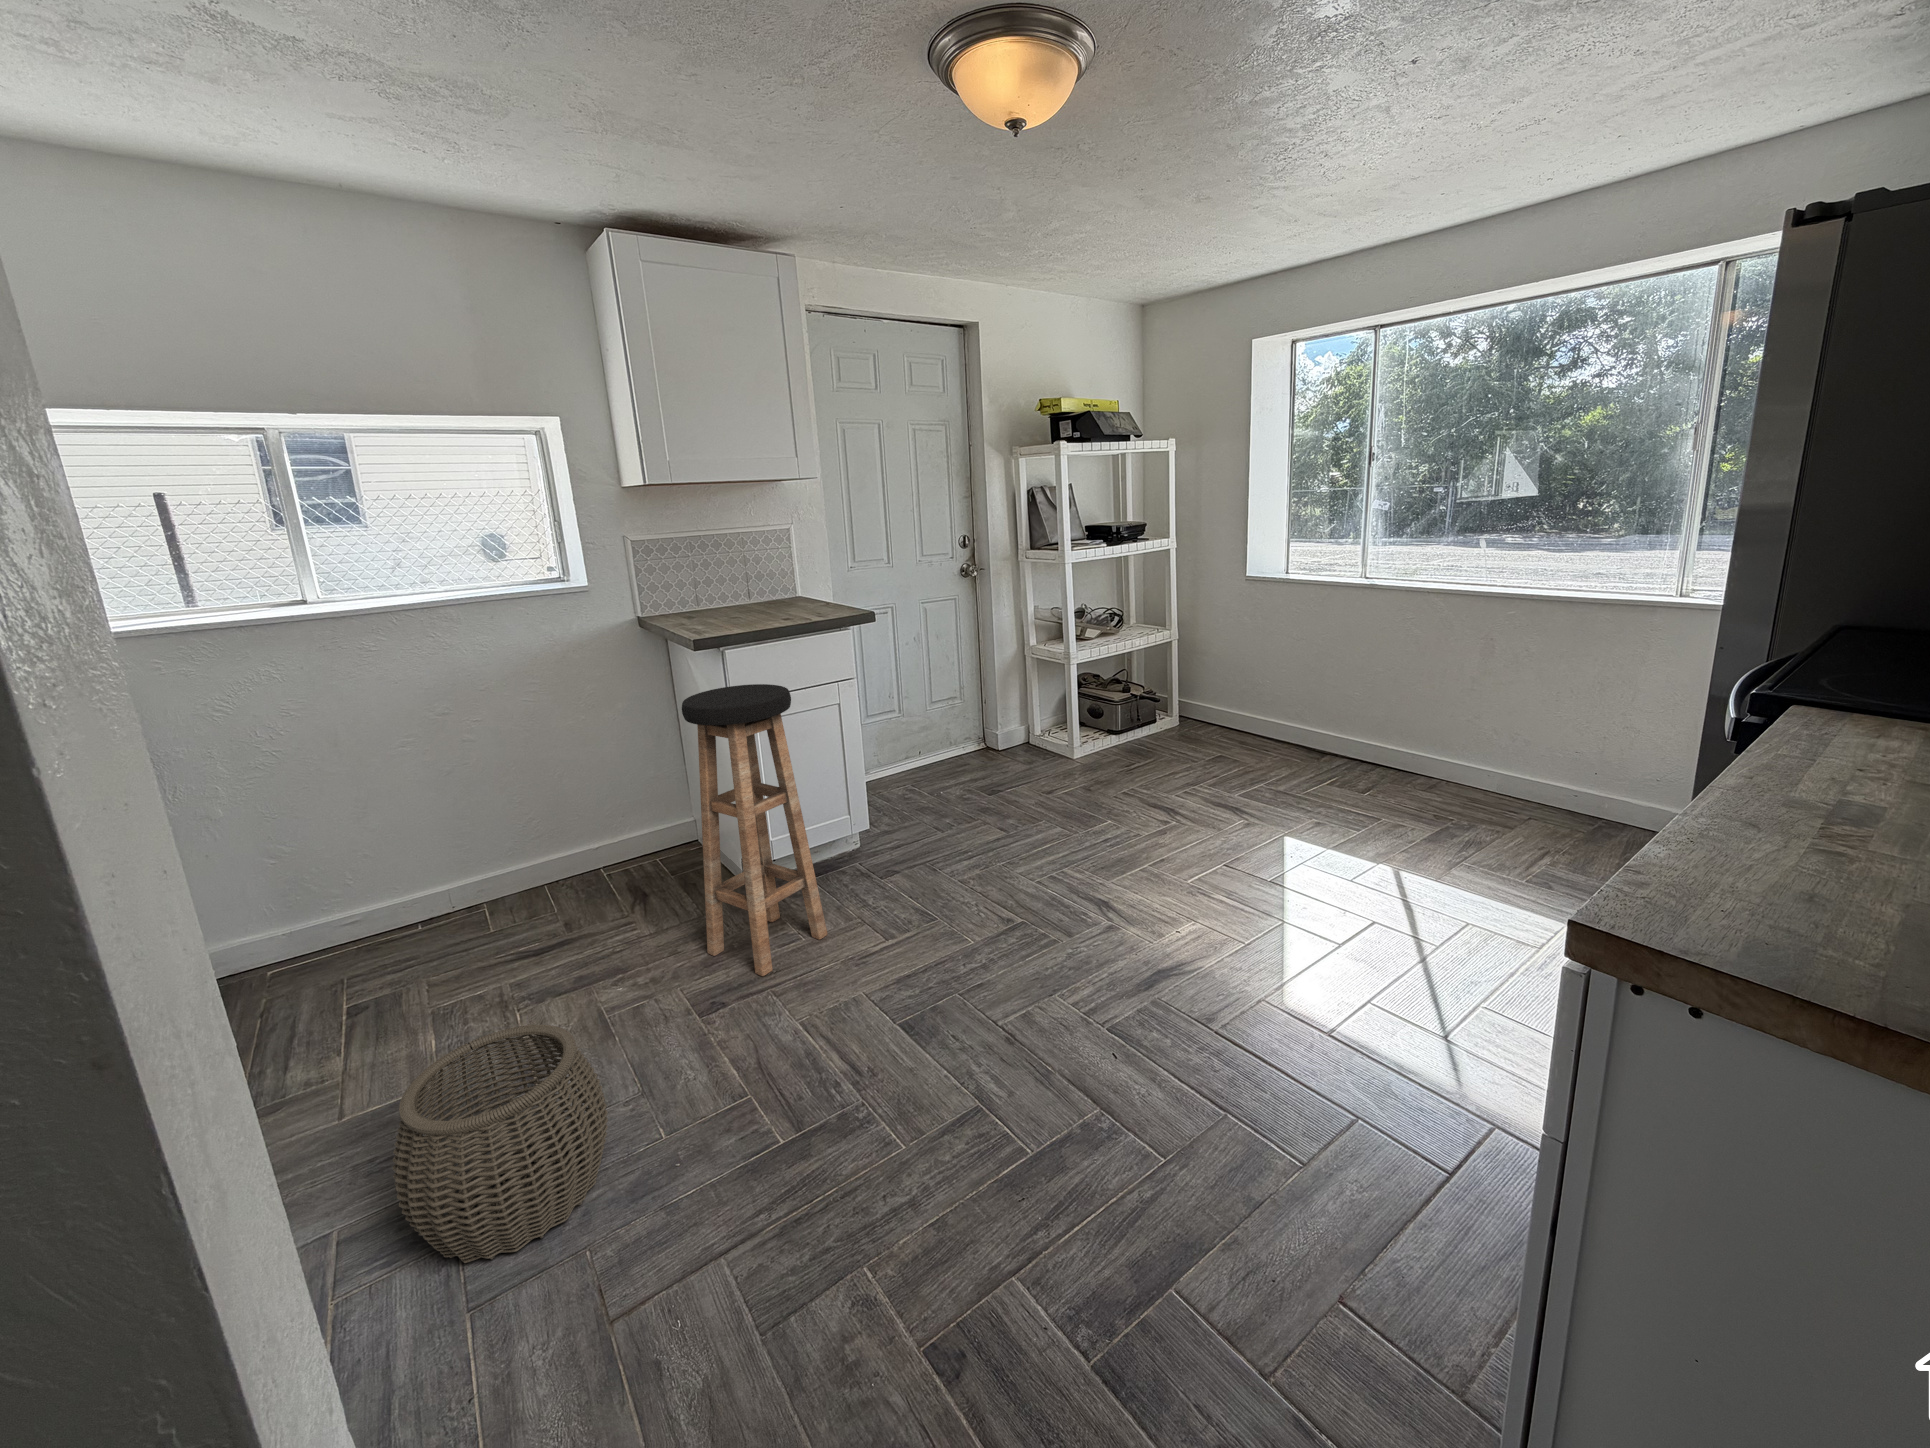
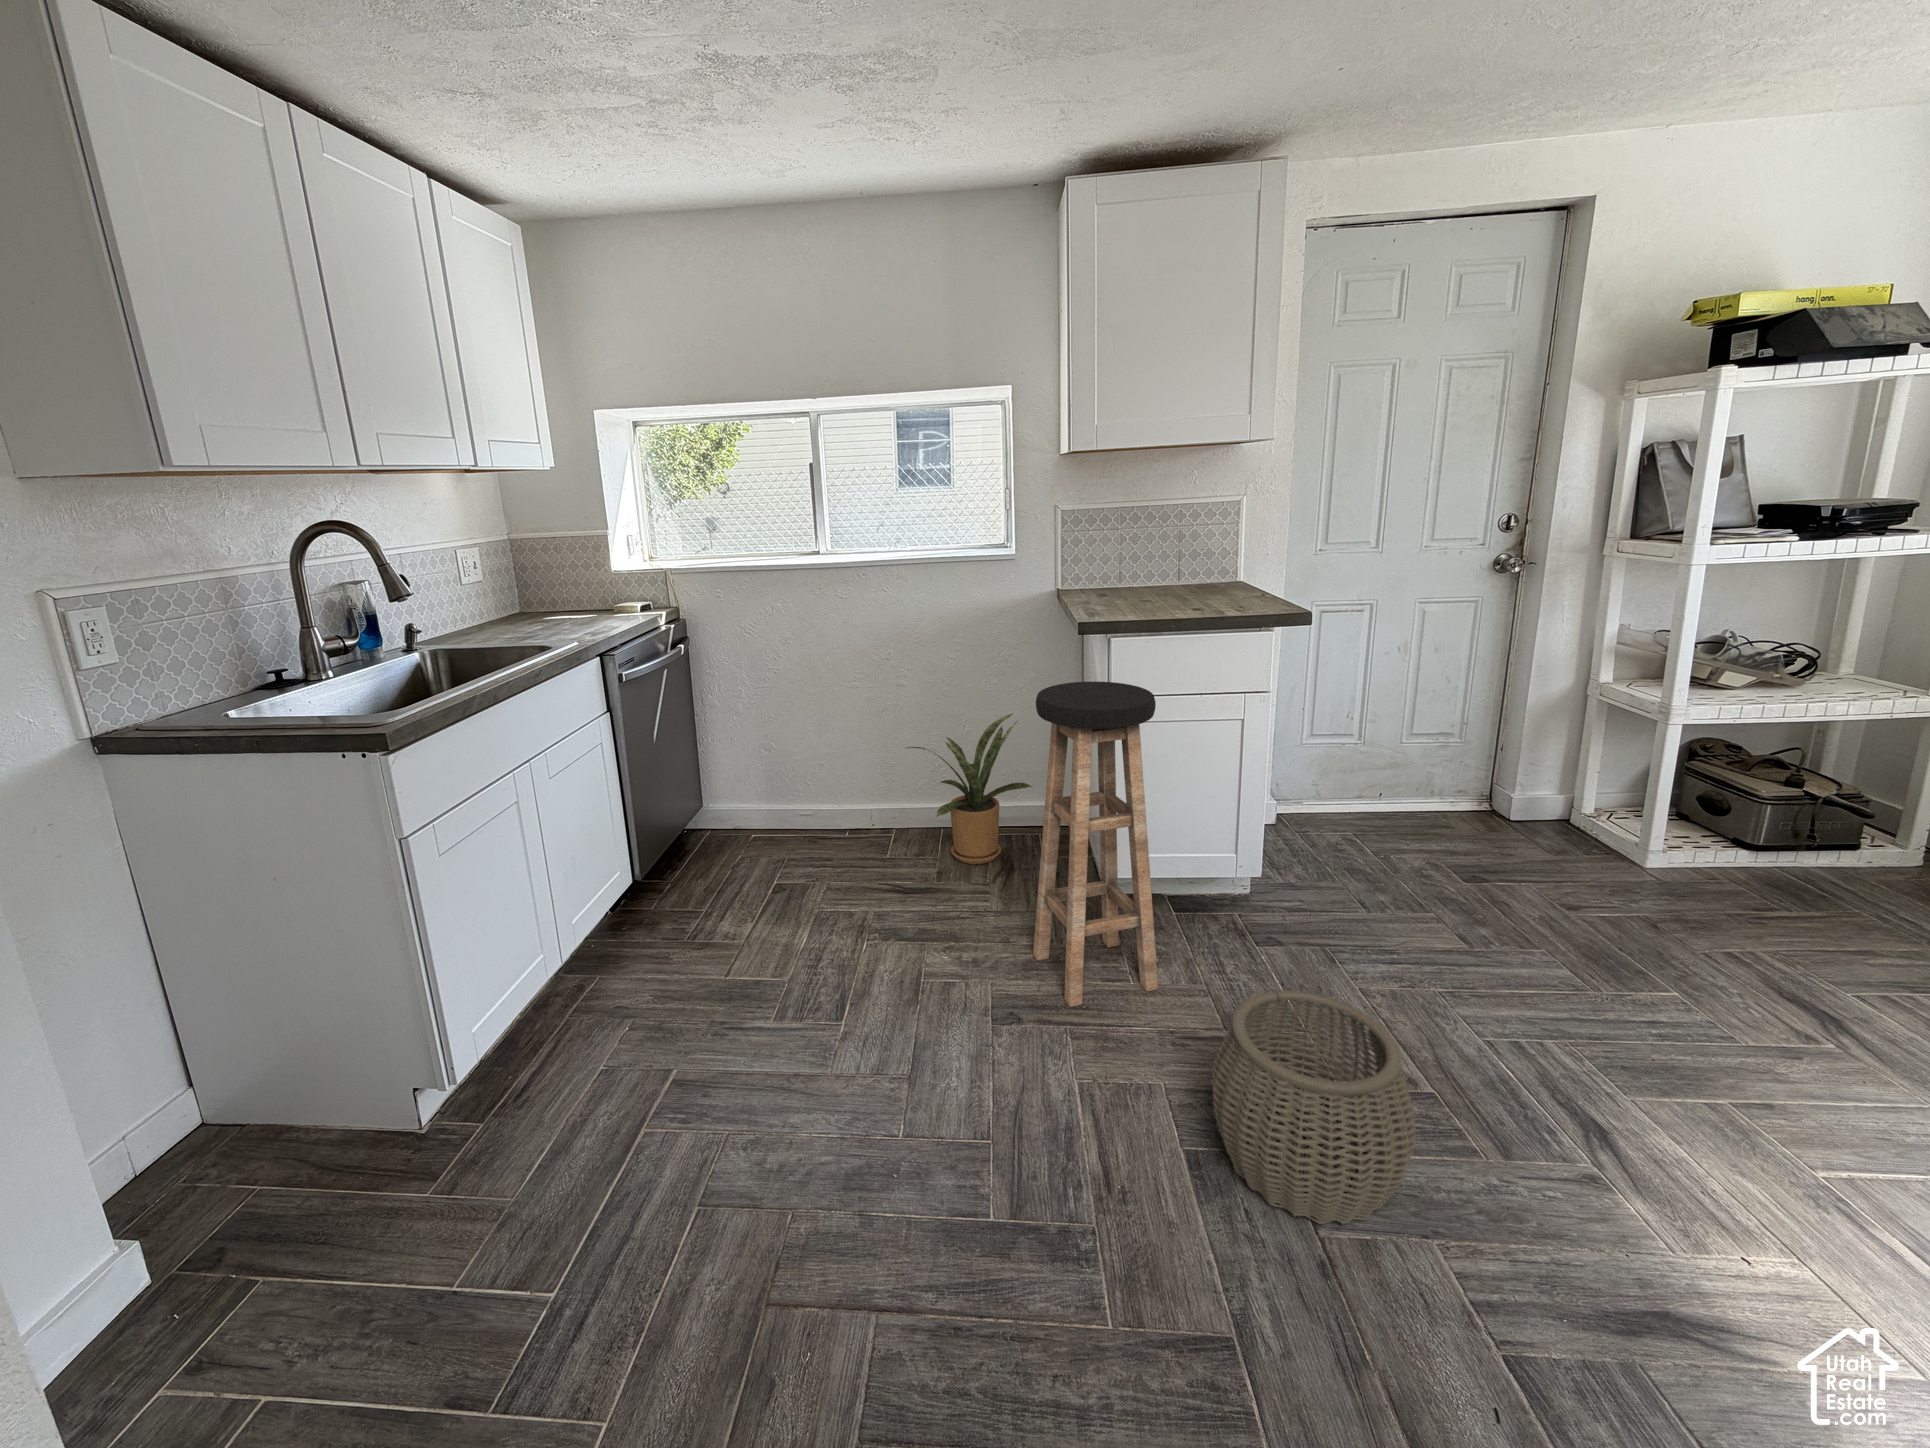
house plant: none [495,743,651,907] -> present [906,714,1032,864]
woven basket: present [392,1025,608,1263] -> present [1212,990,1416,1224]

